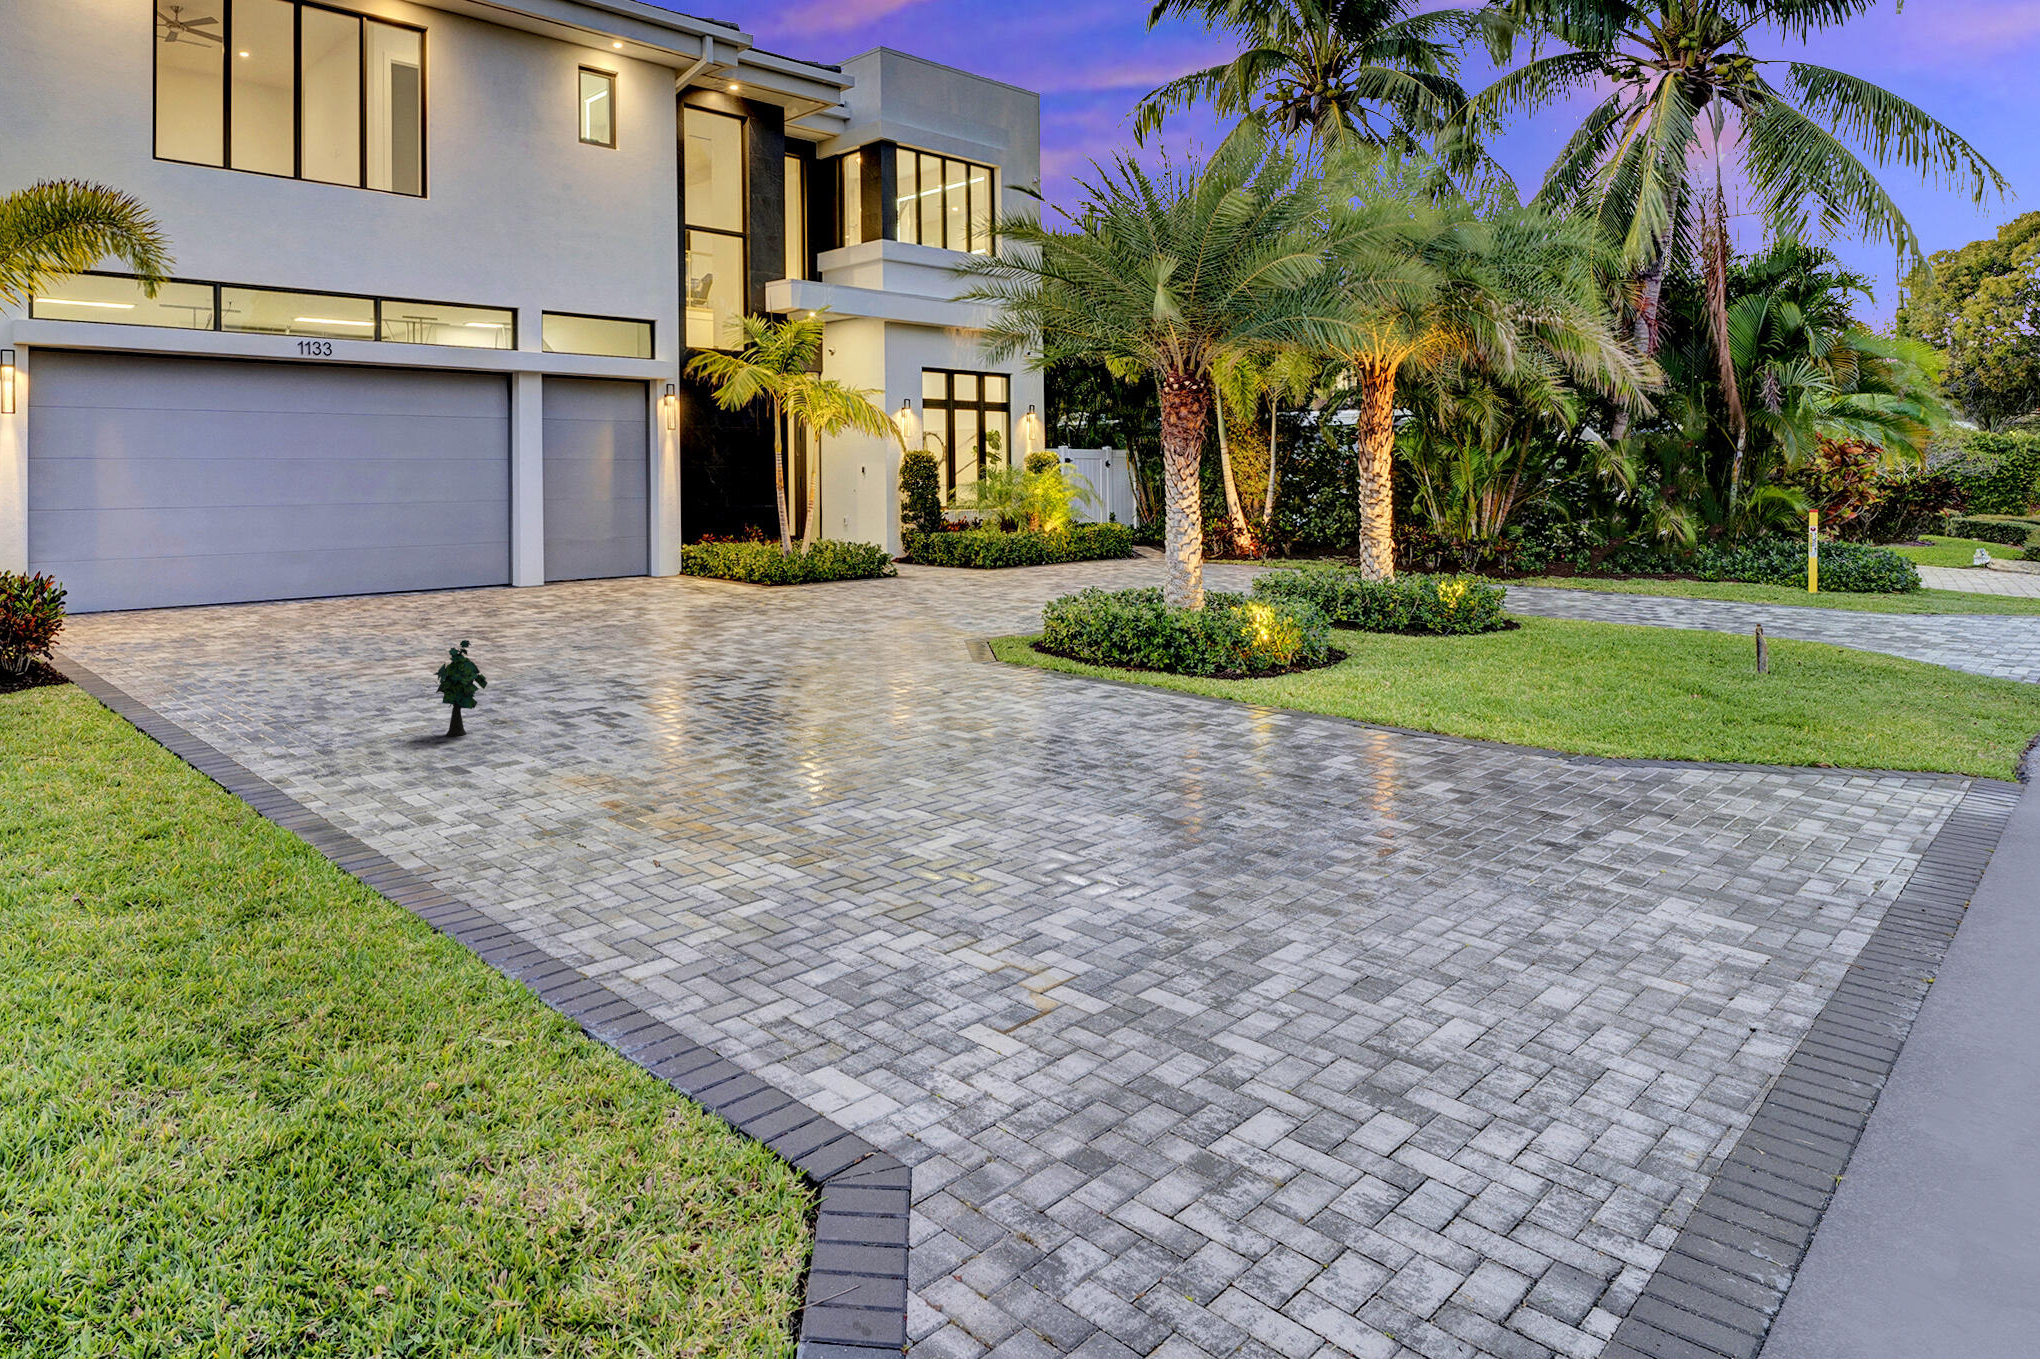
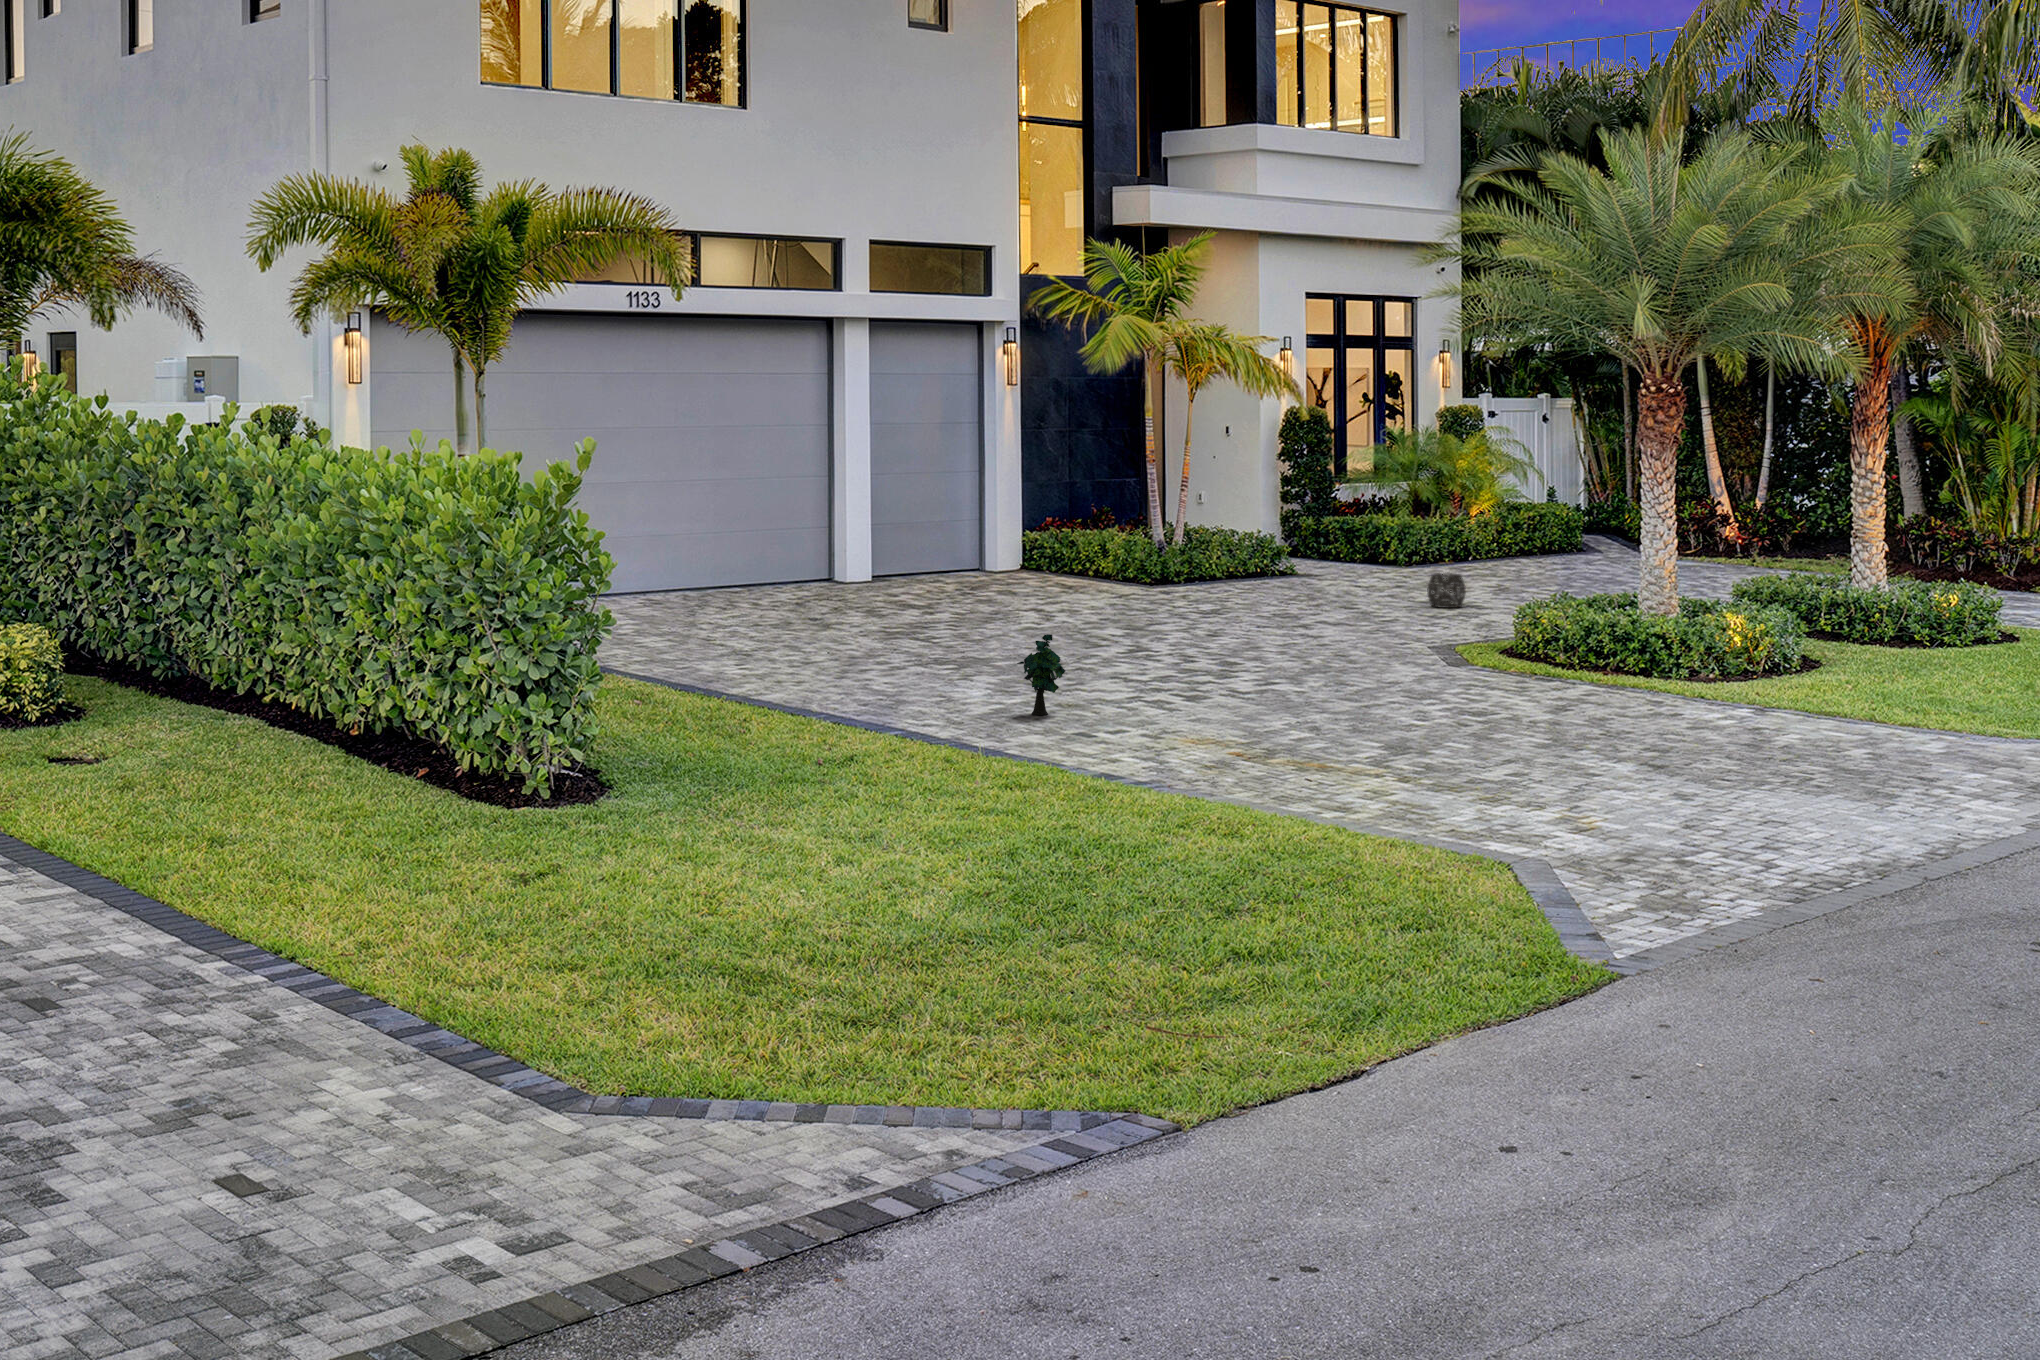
woven basket: none [990,573,1023,603] -> present [1427,573,1466,608]

